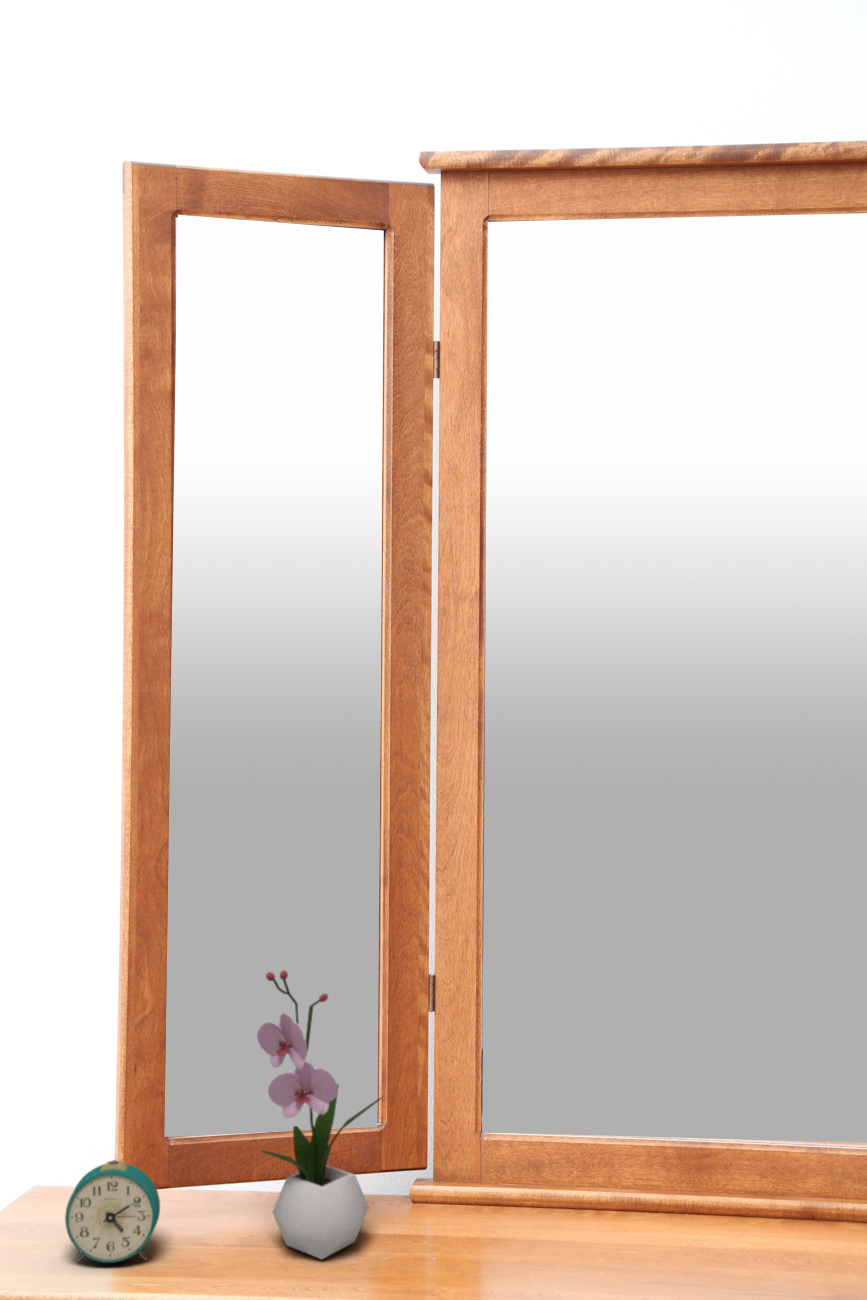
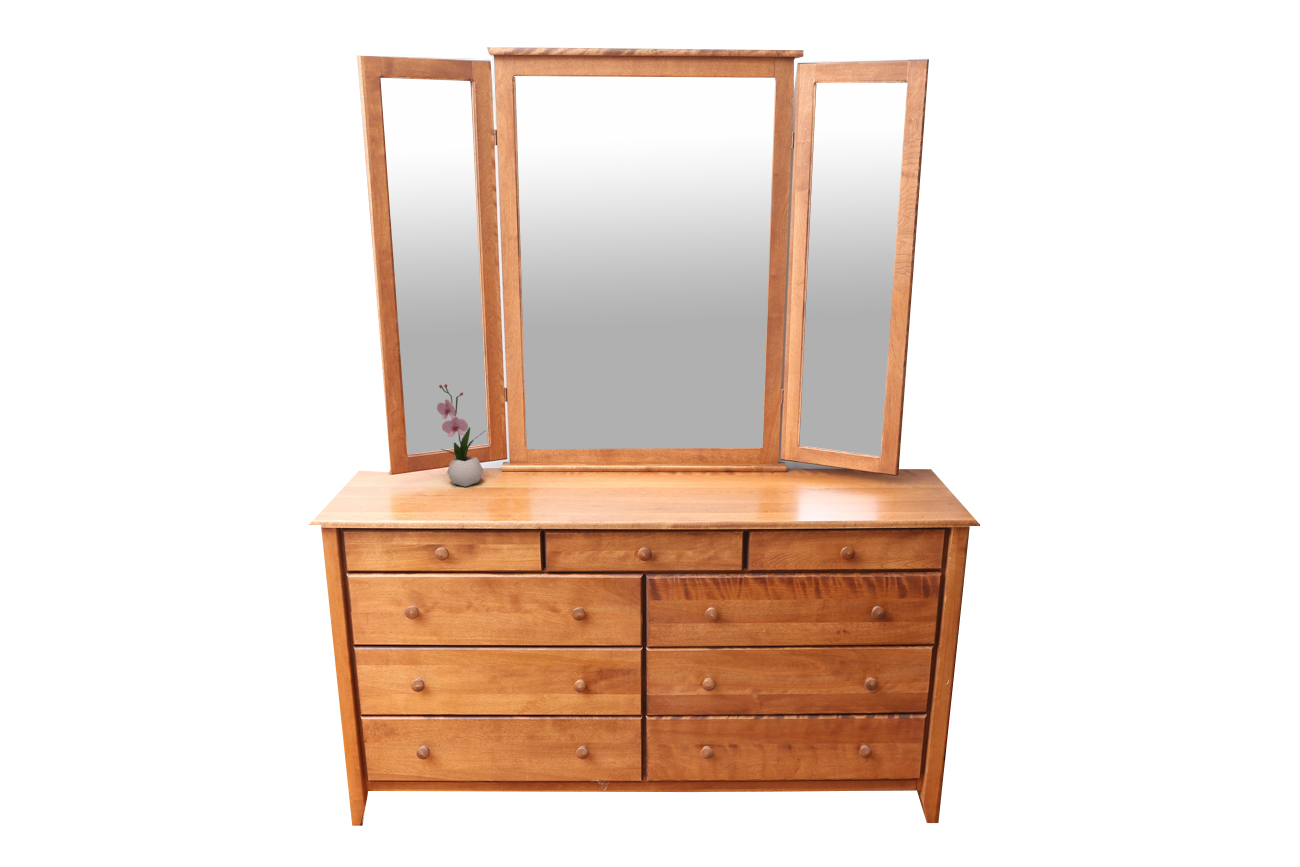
alarm clock: present [65,1160,160,1263] -> none [370,454,405,490]

